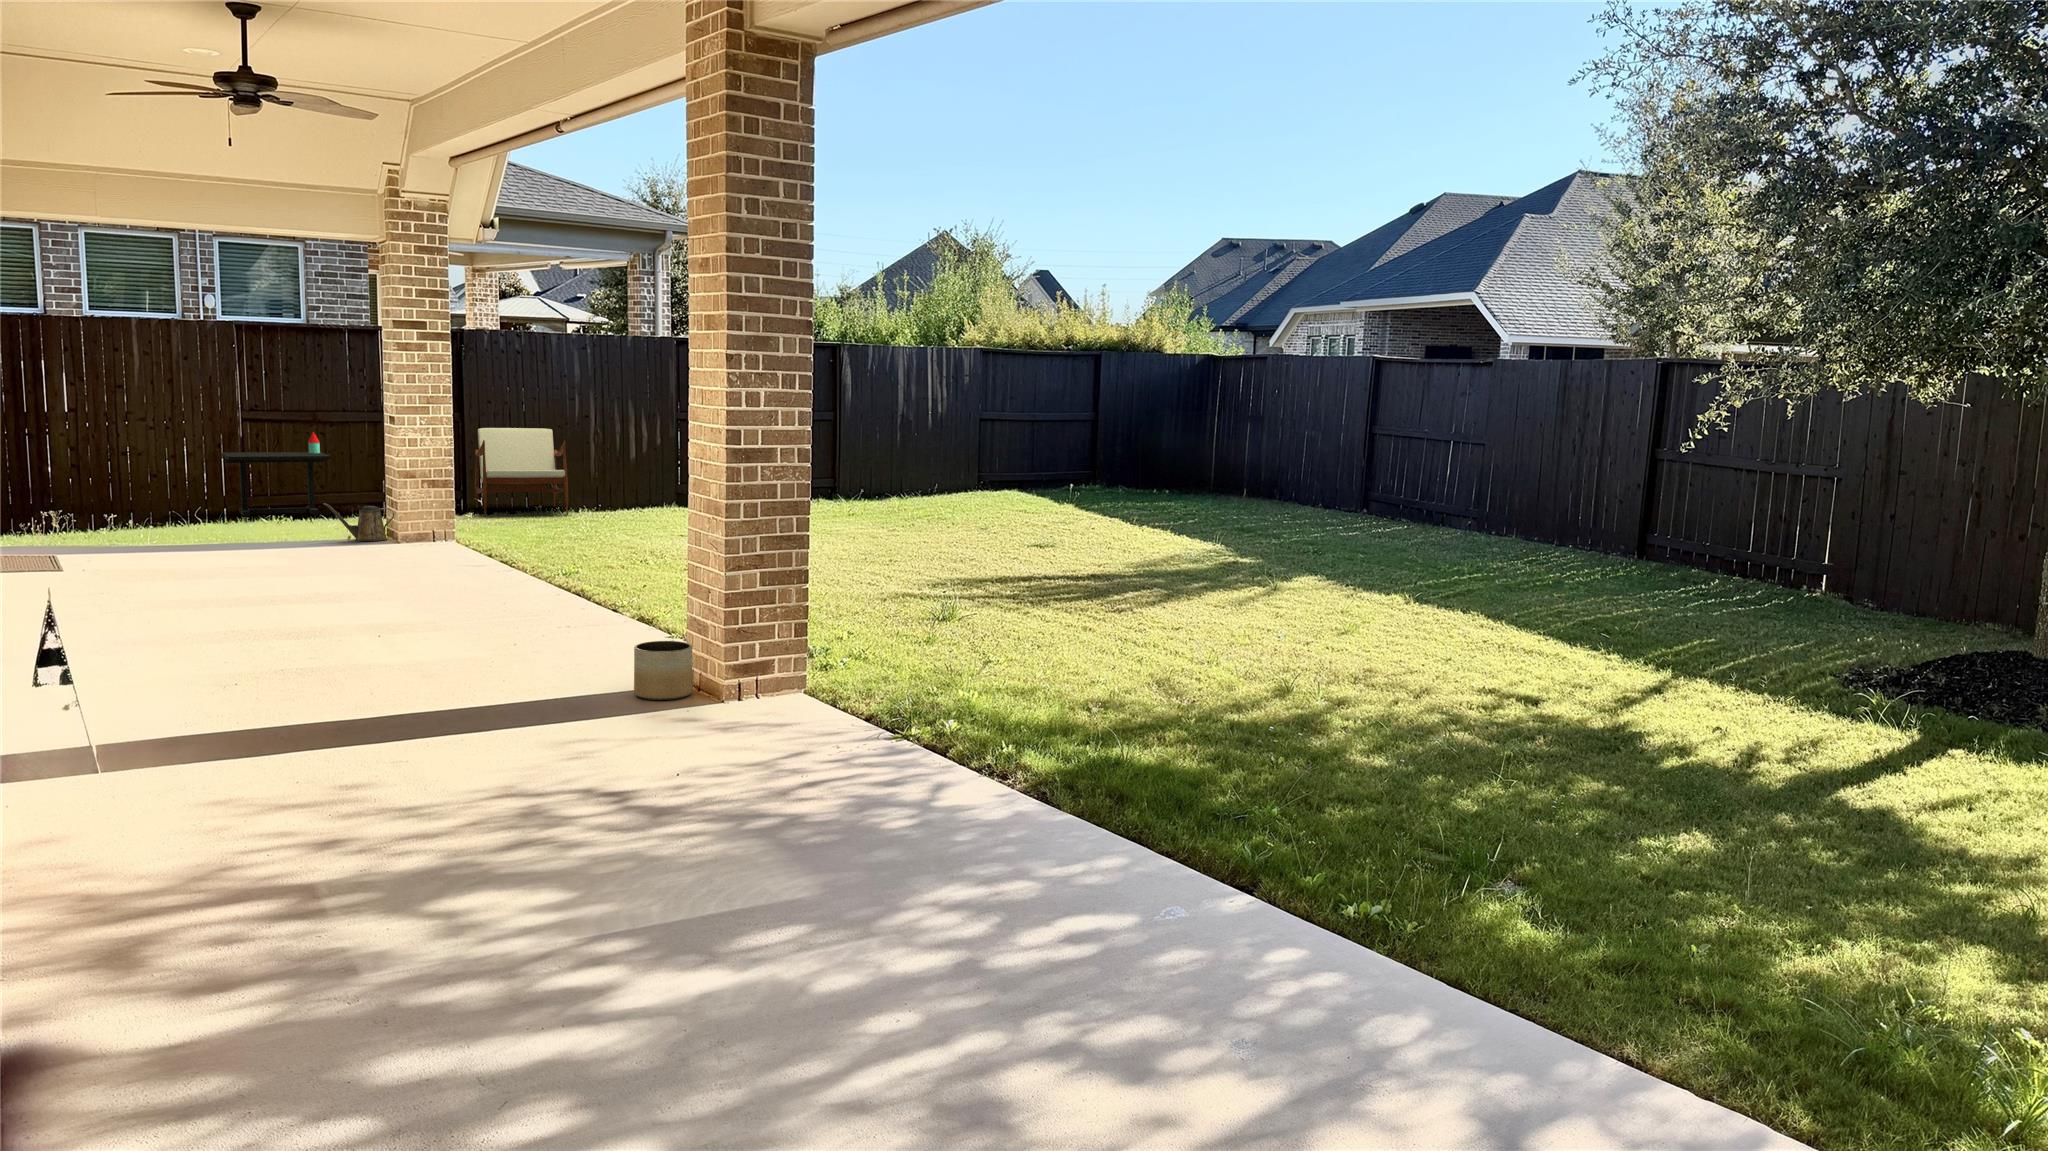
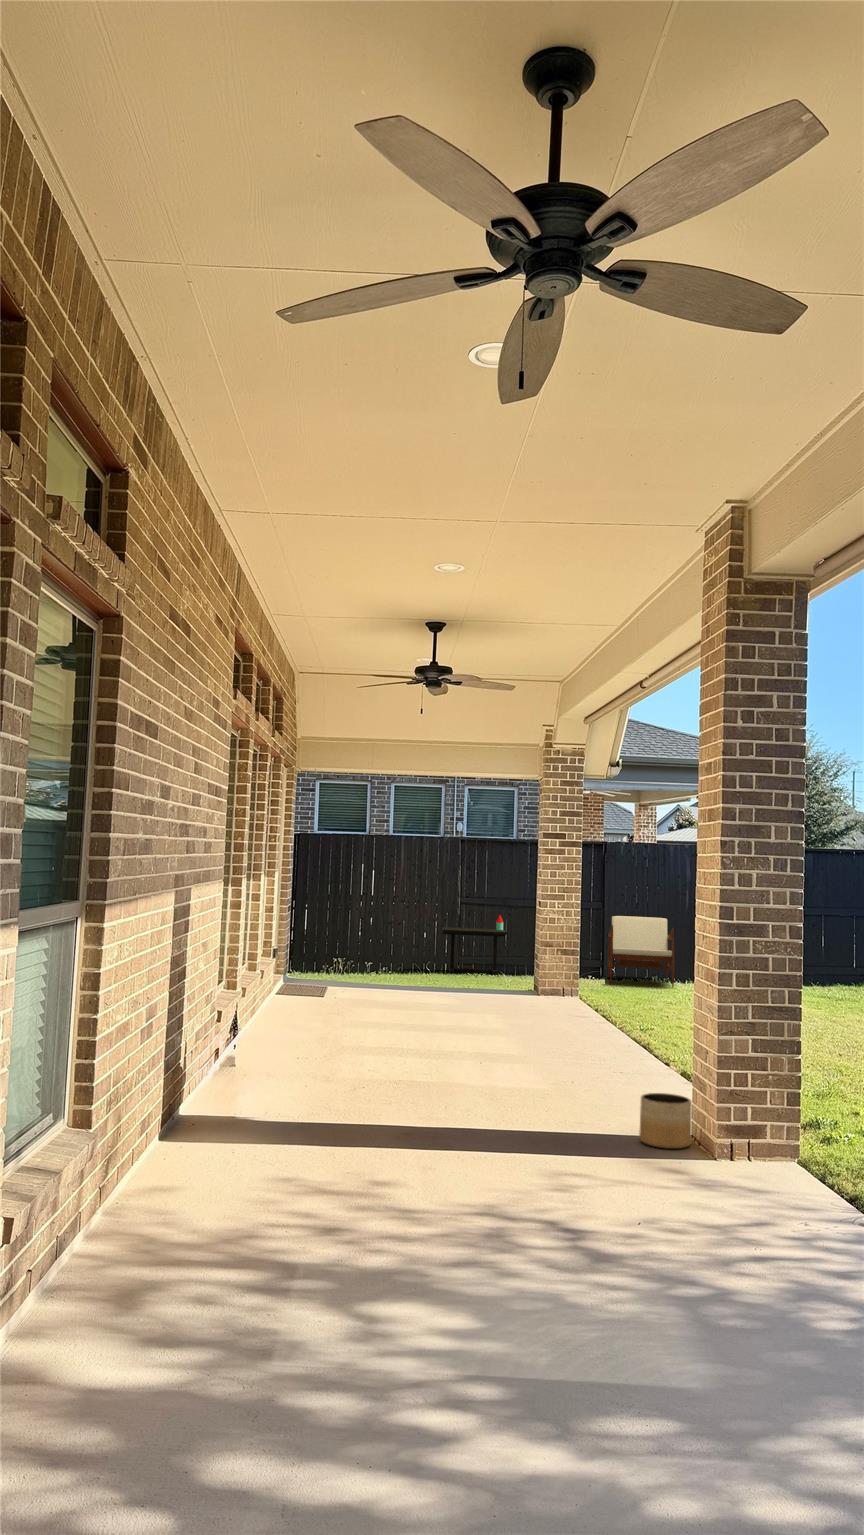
watering can: present [323,503,394,541] -> none [490,965,537,996]

